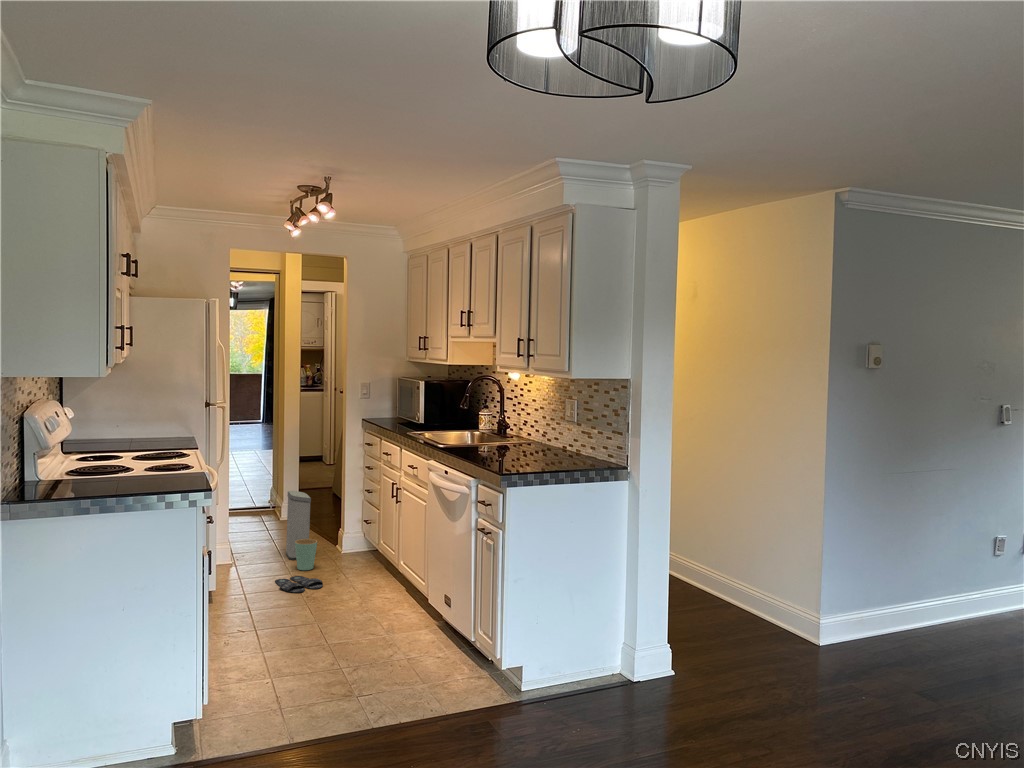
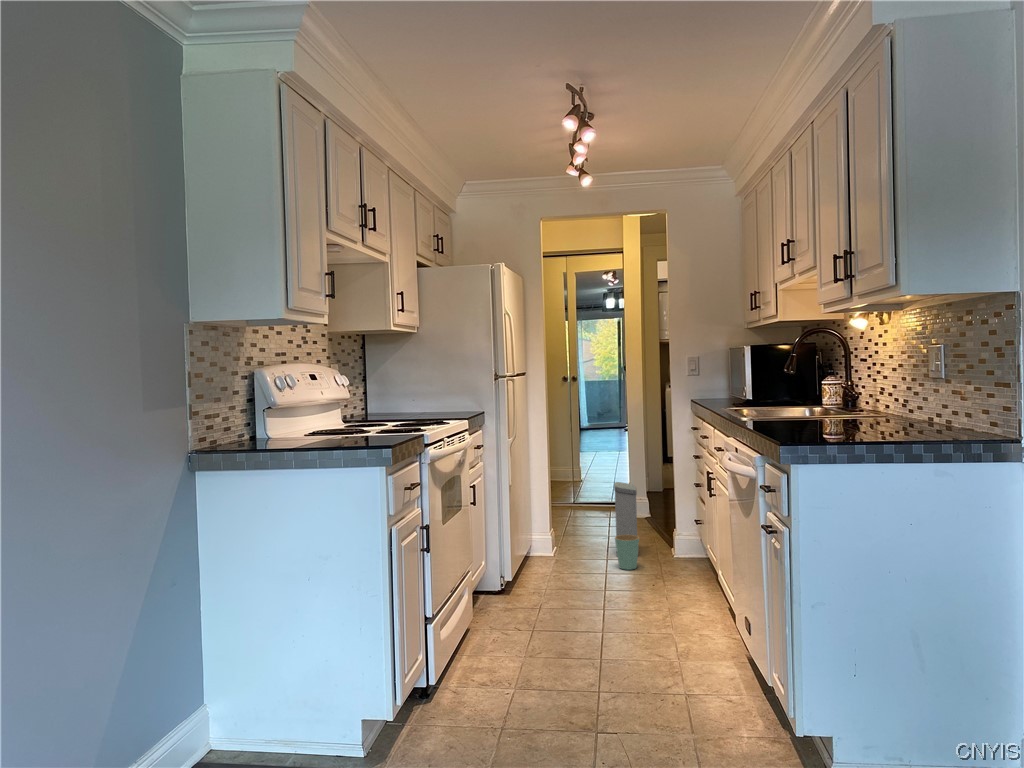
slippers: present [275,576,323,593] -> none [588,575,636,593]

